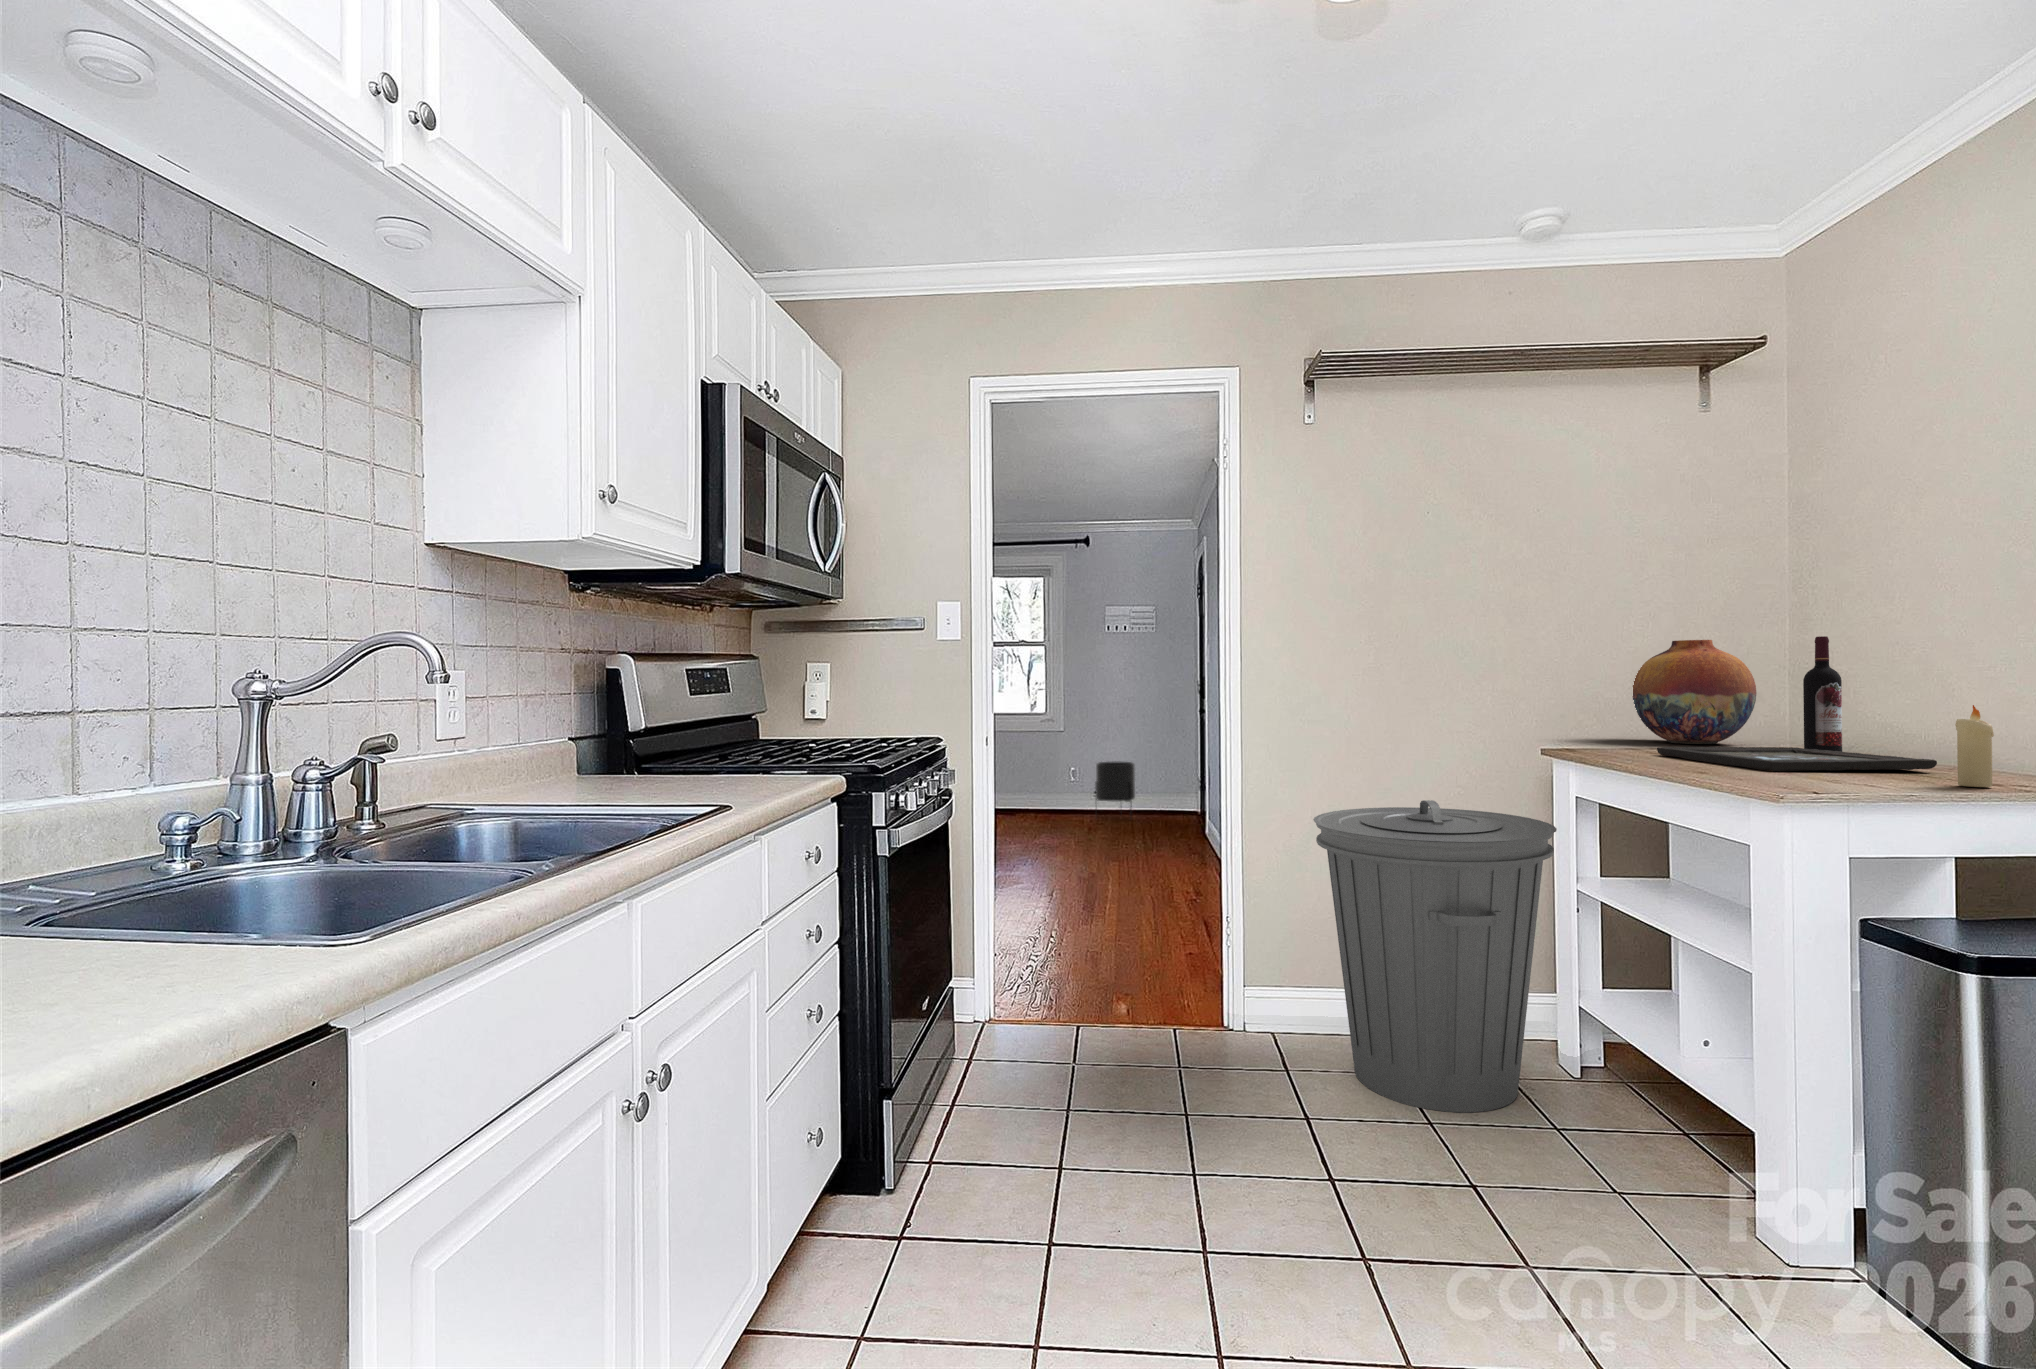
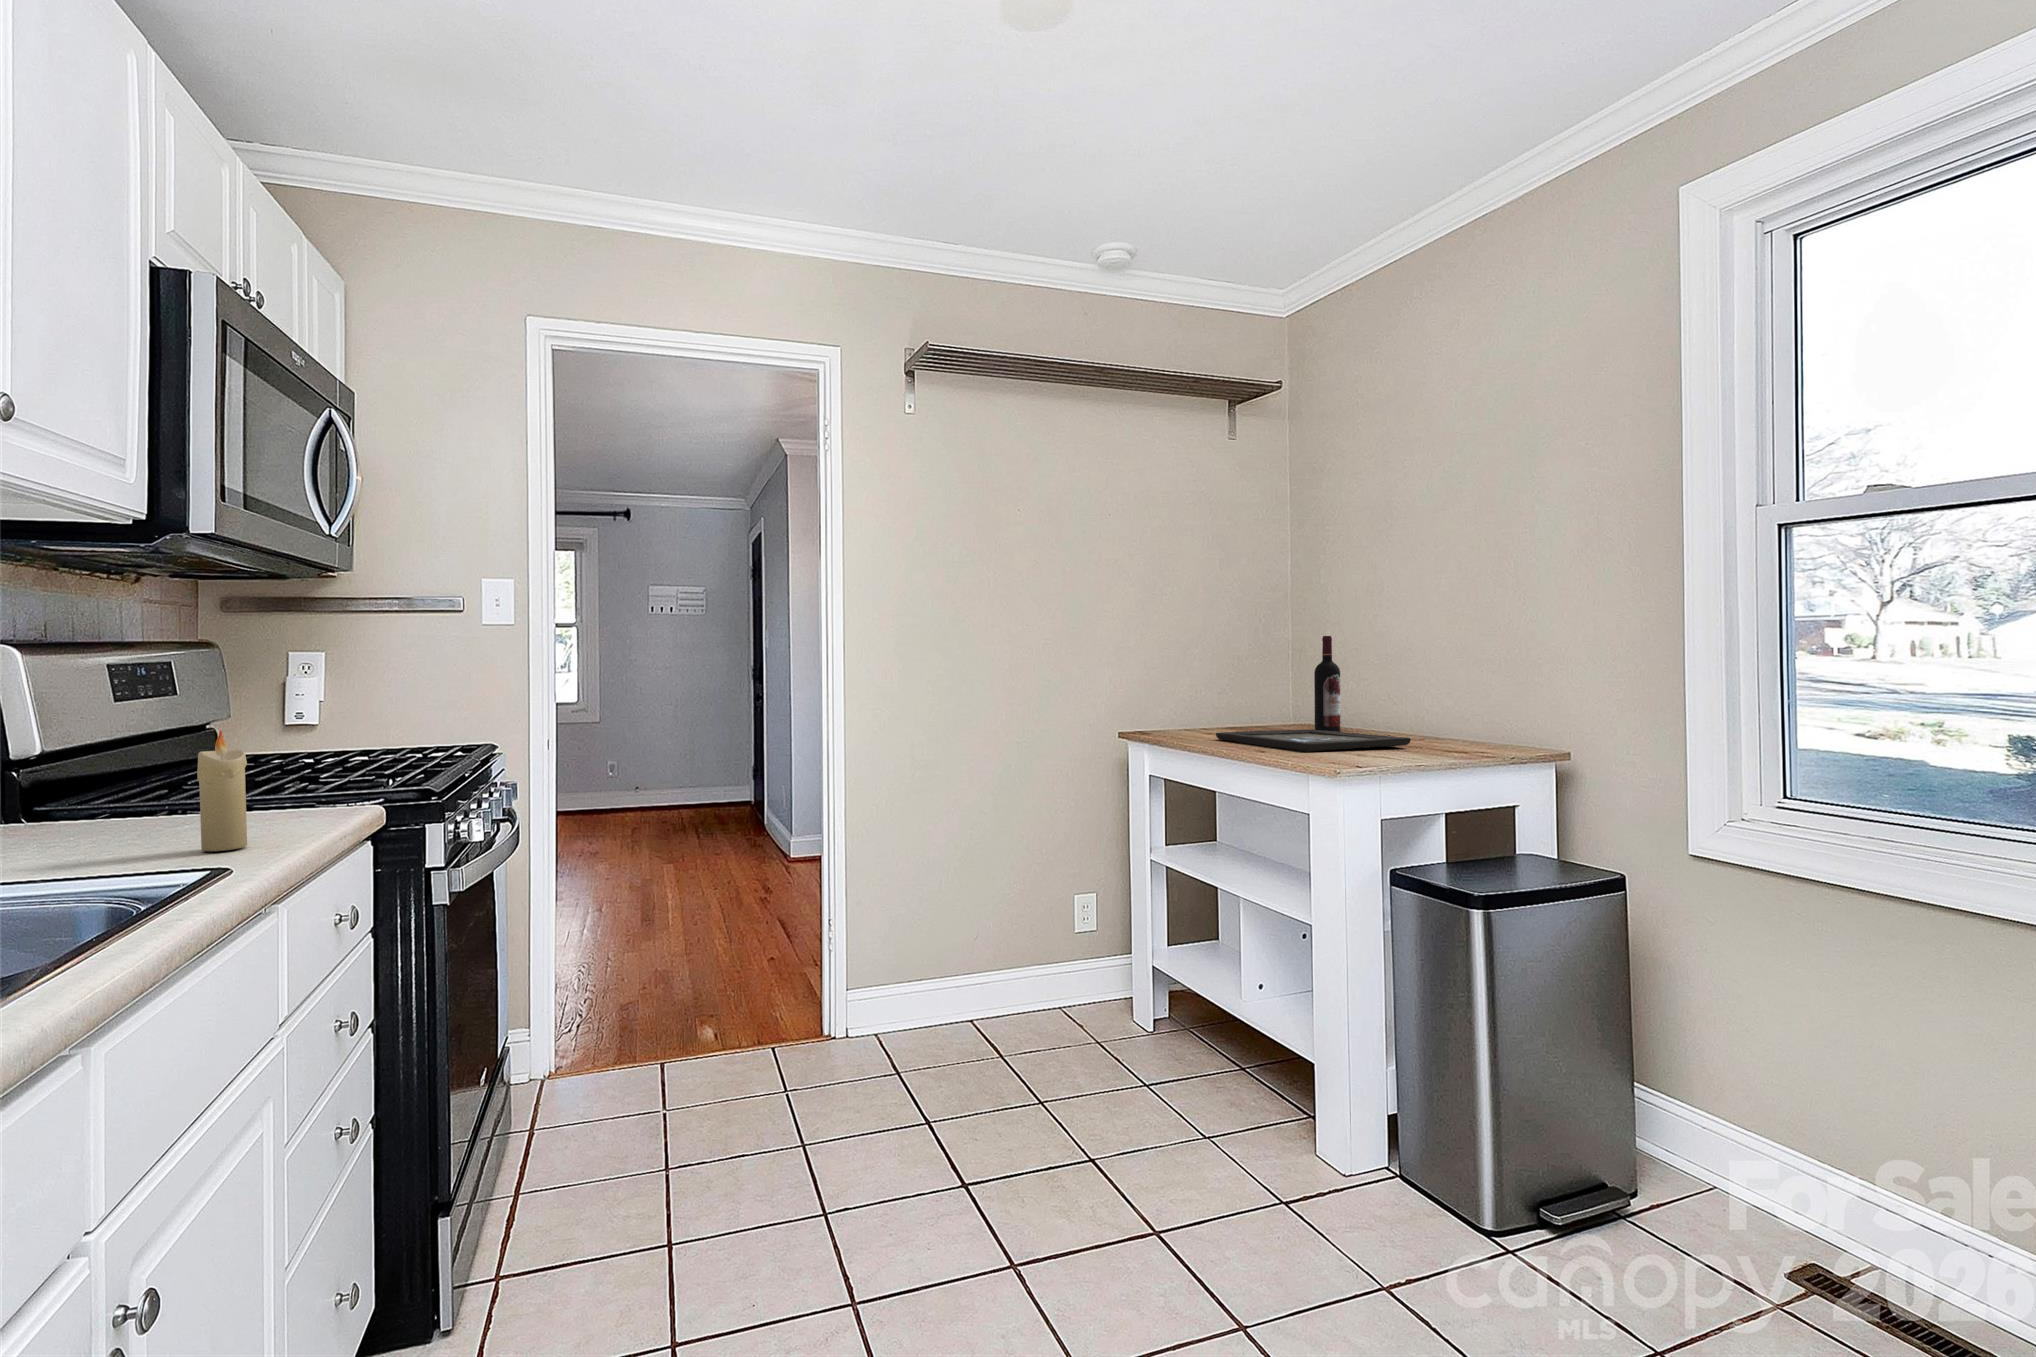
vase: present [1632,640,1756,744] -> none [1187,636,1278,727]
candle: present [1955,705,1994,787] -> present [197,731,247,851]
planter: present [1095,761,1135,807] -> none [641,757,687,823]
trash can: present [1313,800,1557,1112] -> none [923,790,1140,1088]

